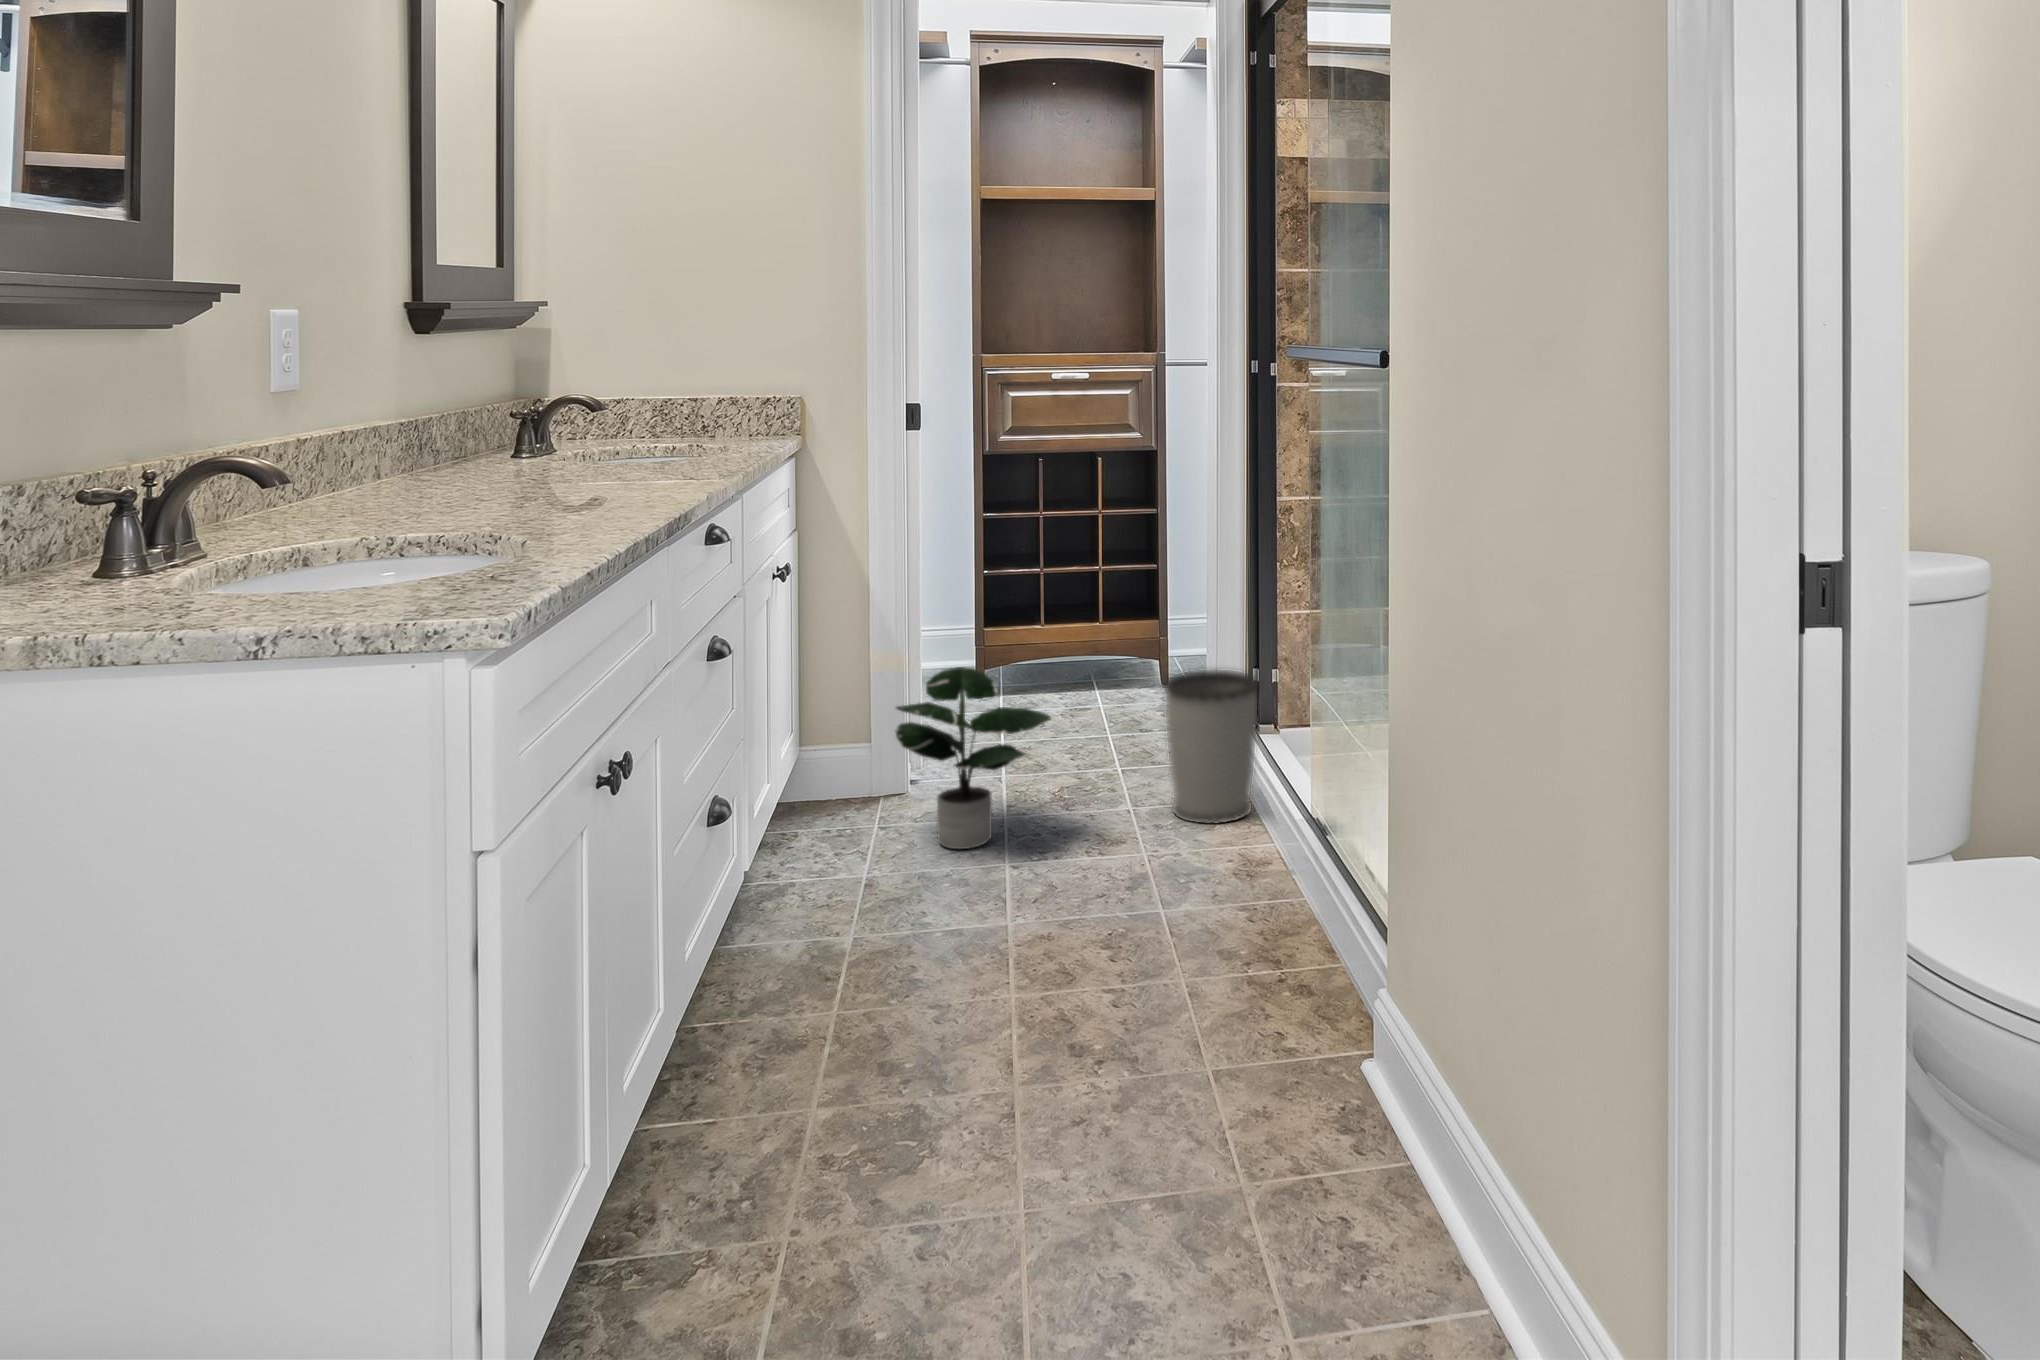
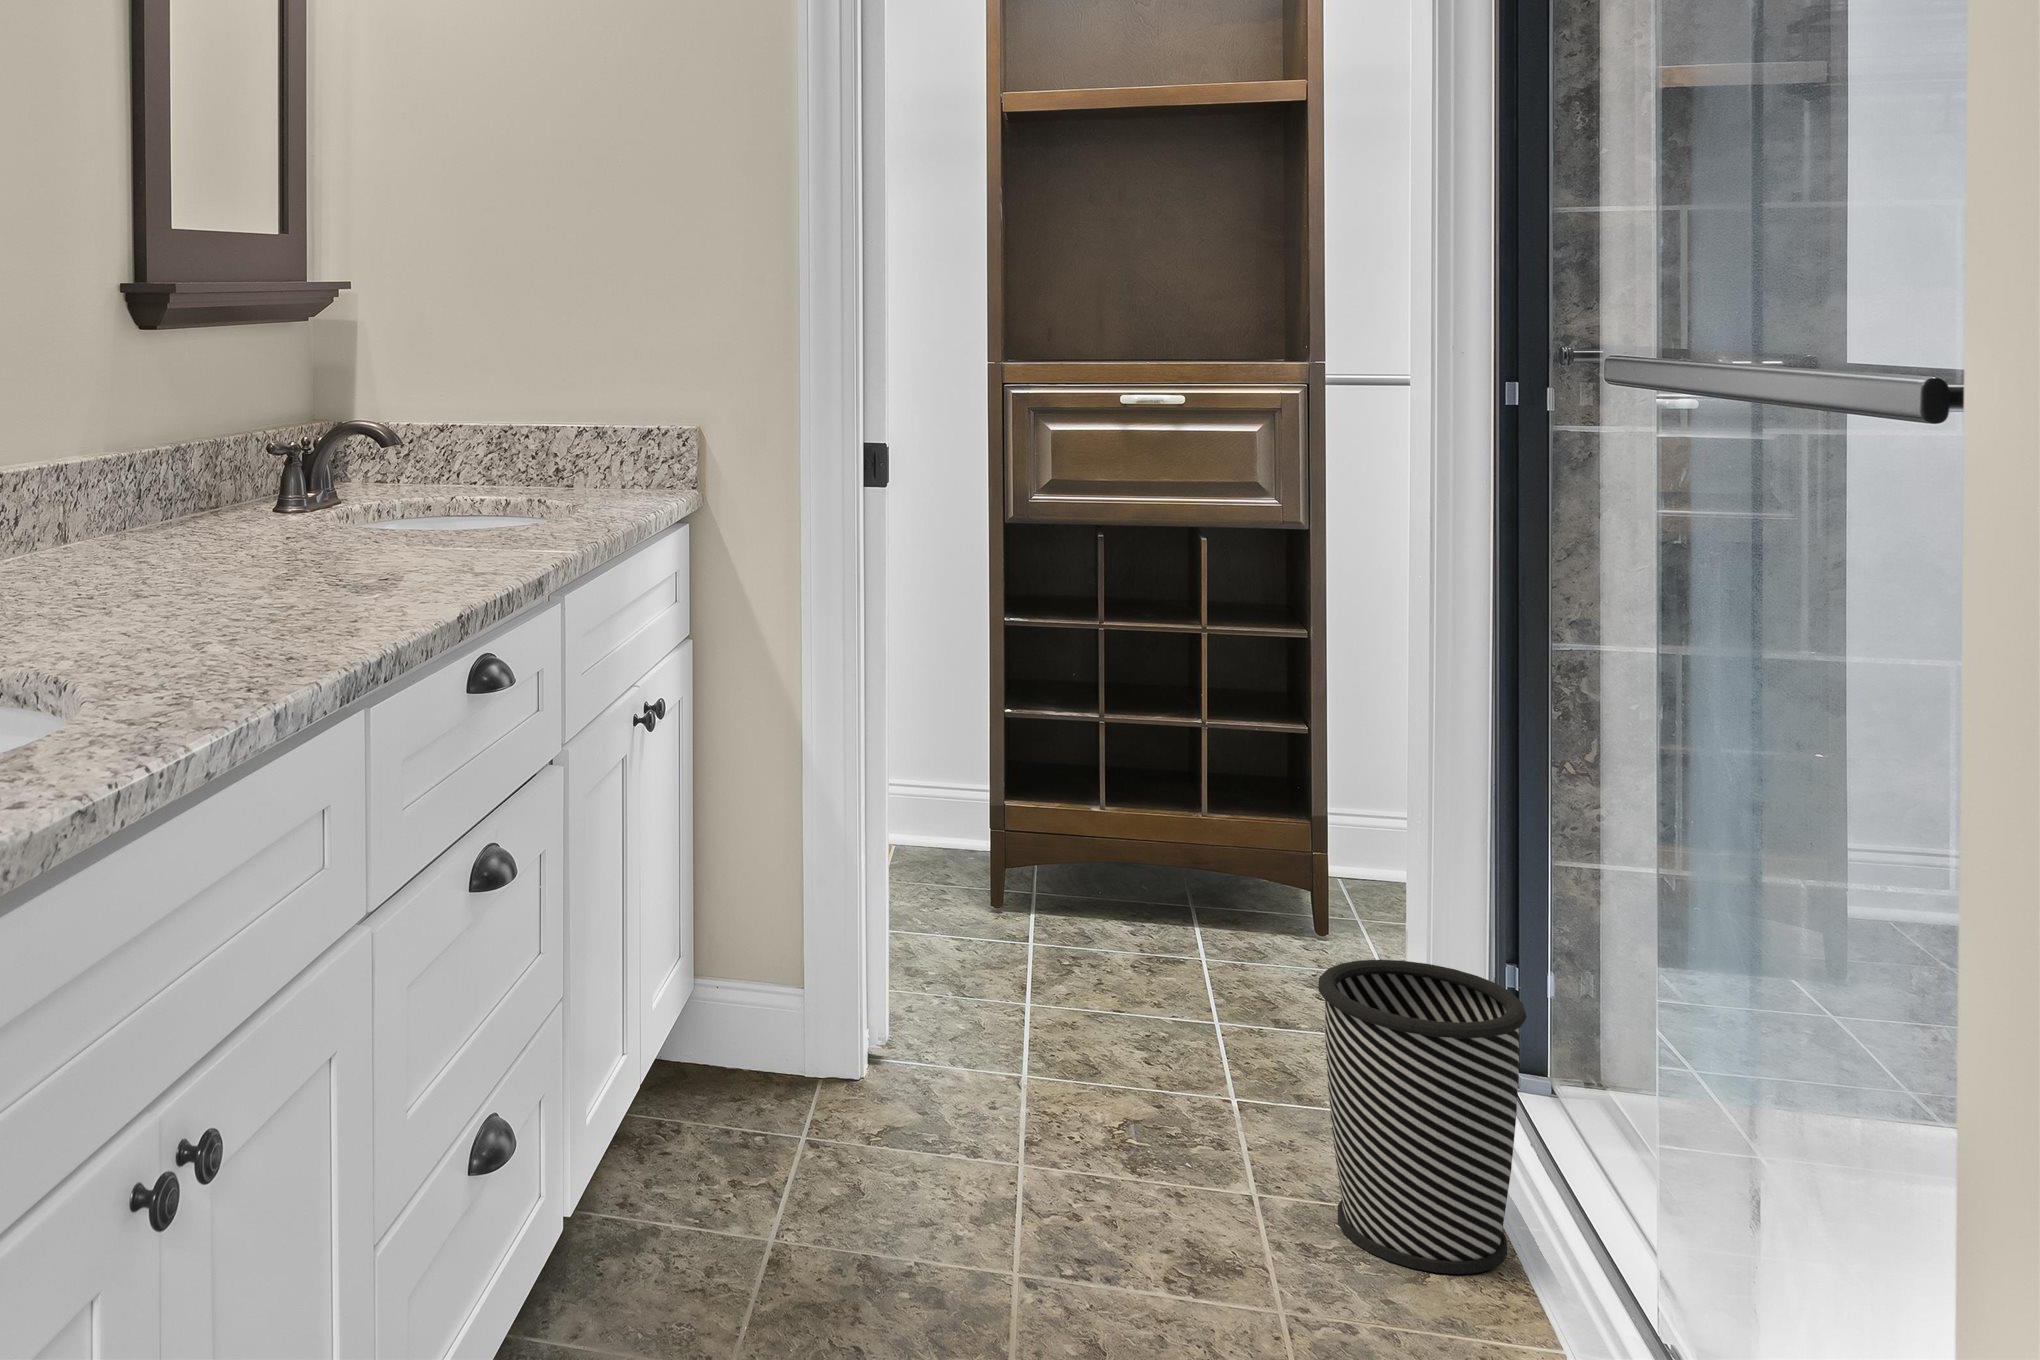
potted plant: present [895,667,1051,849] -> none [824,895,1099,1224]

